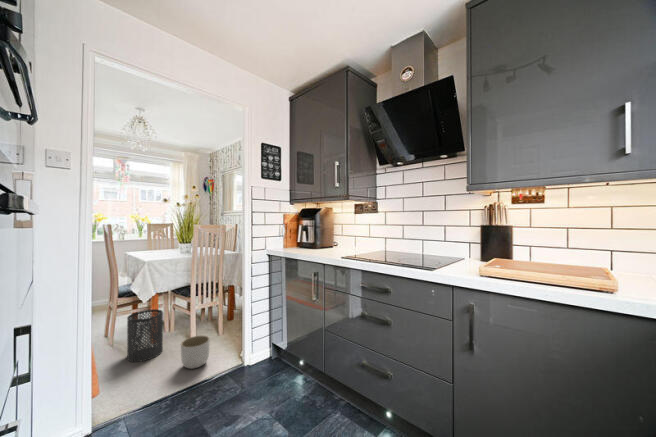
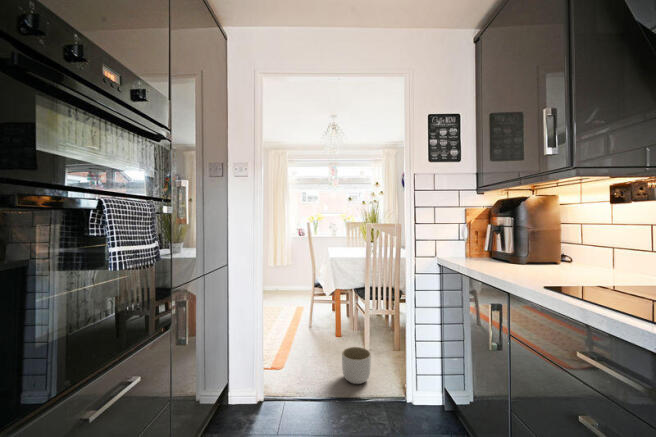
trash can: present [127,309,163,362] -> none [306,307,334,357]

